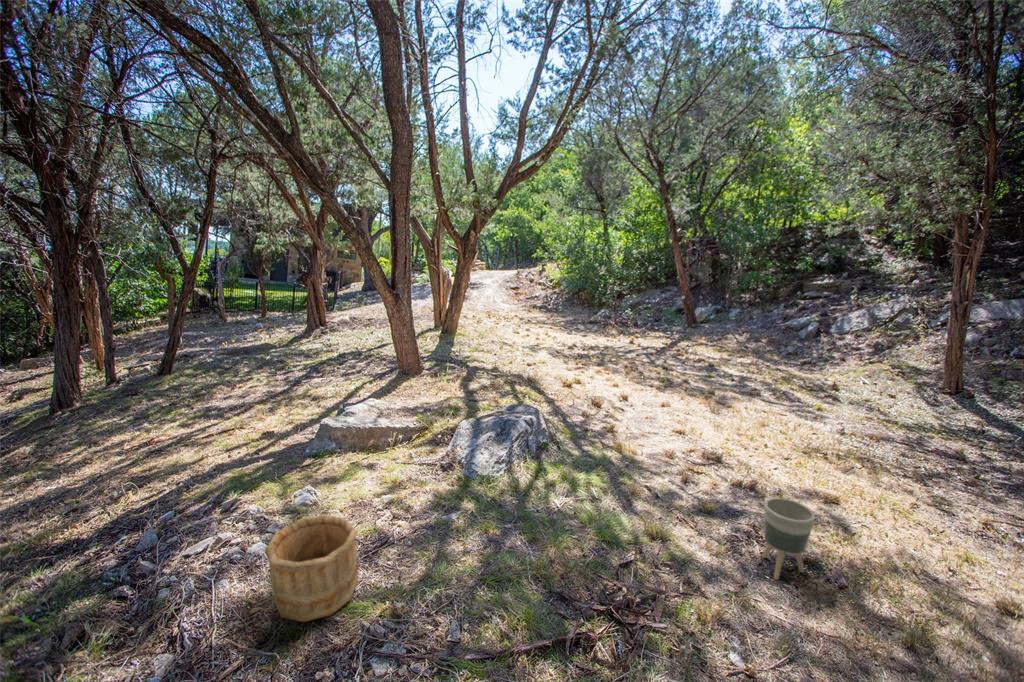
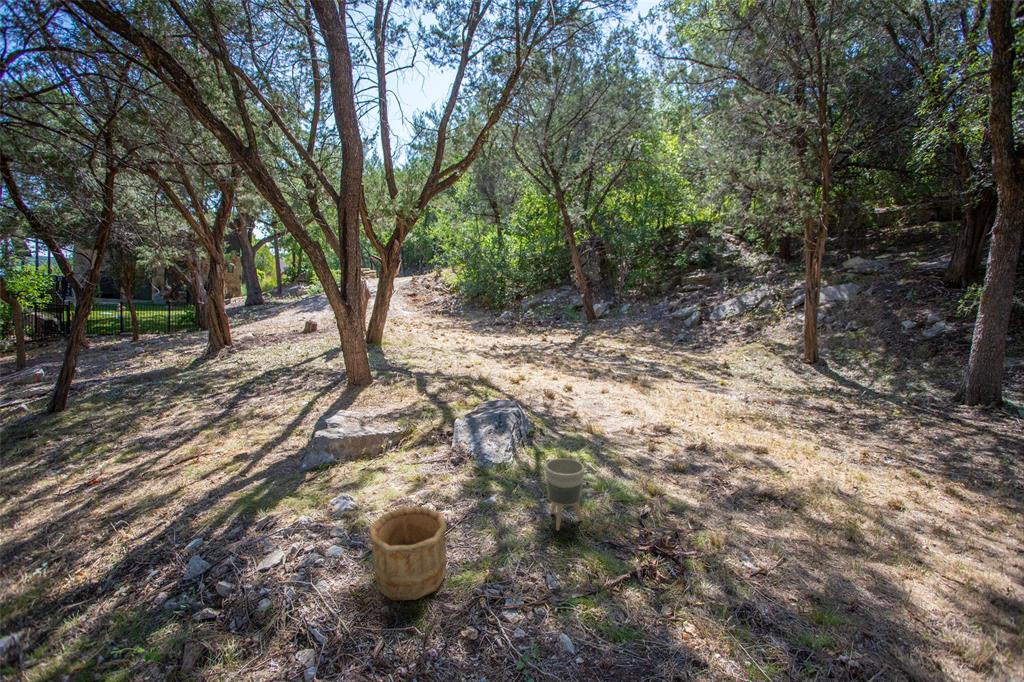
planter: present [762,498,815,580] -> present [545,458,585,531]

